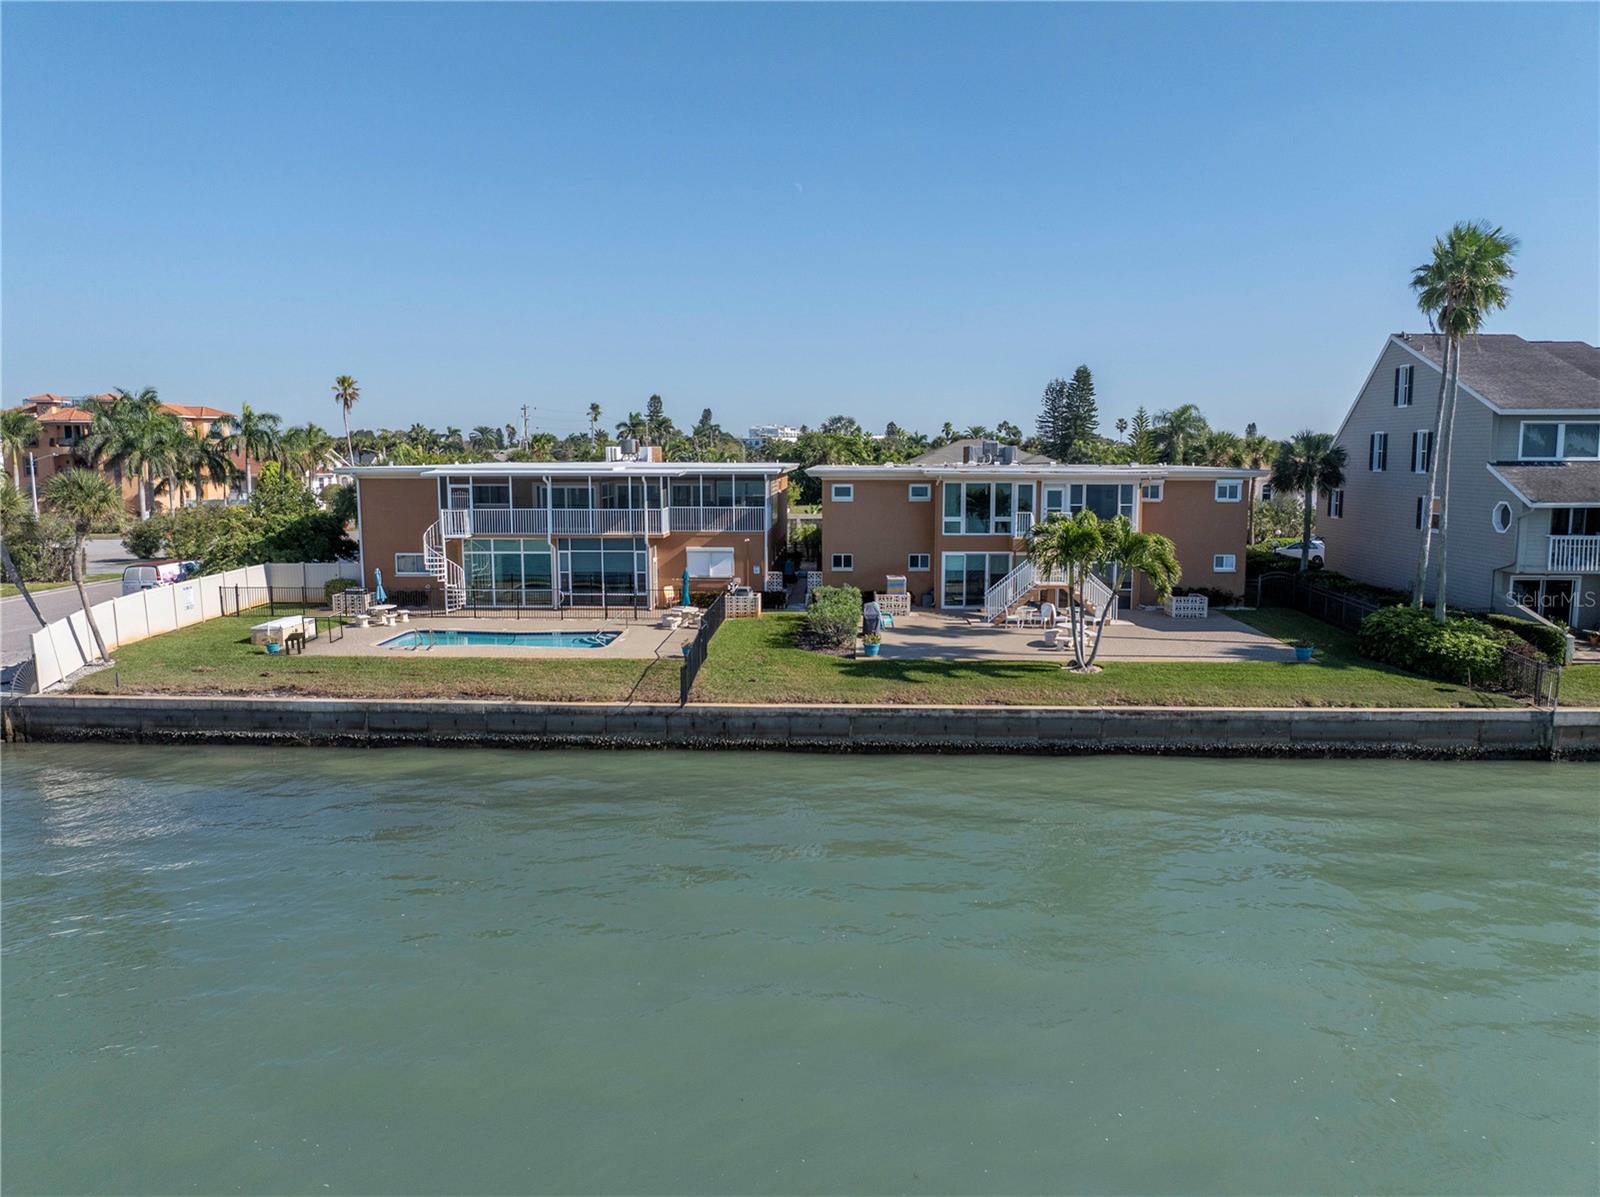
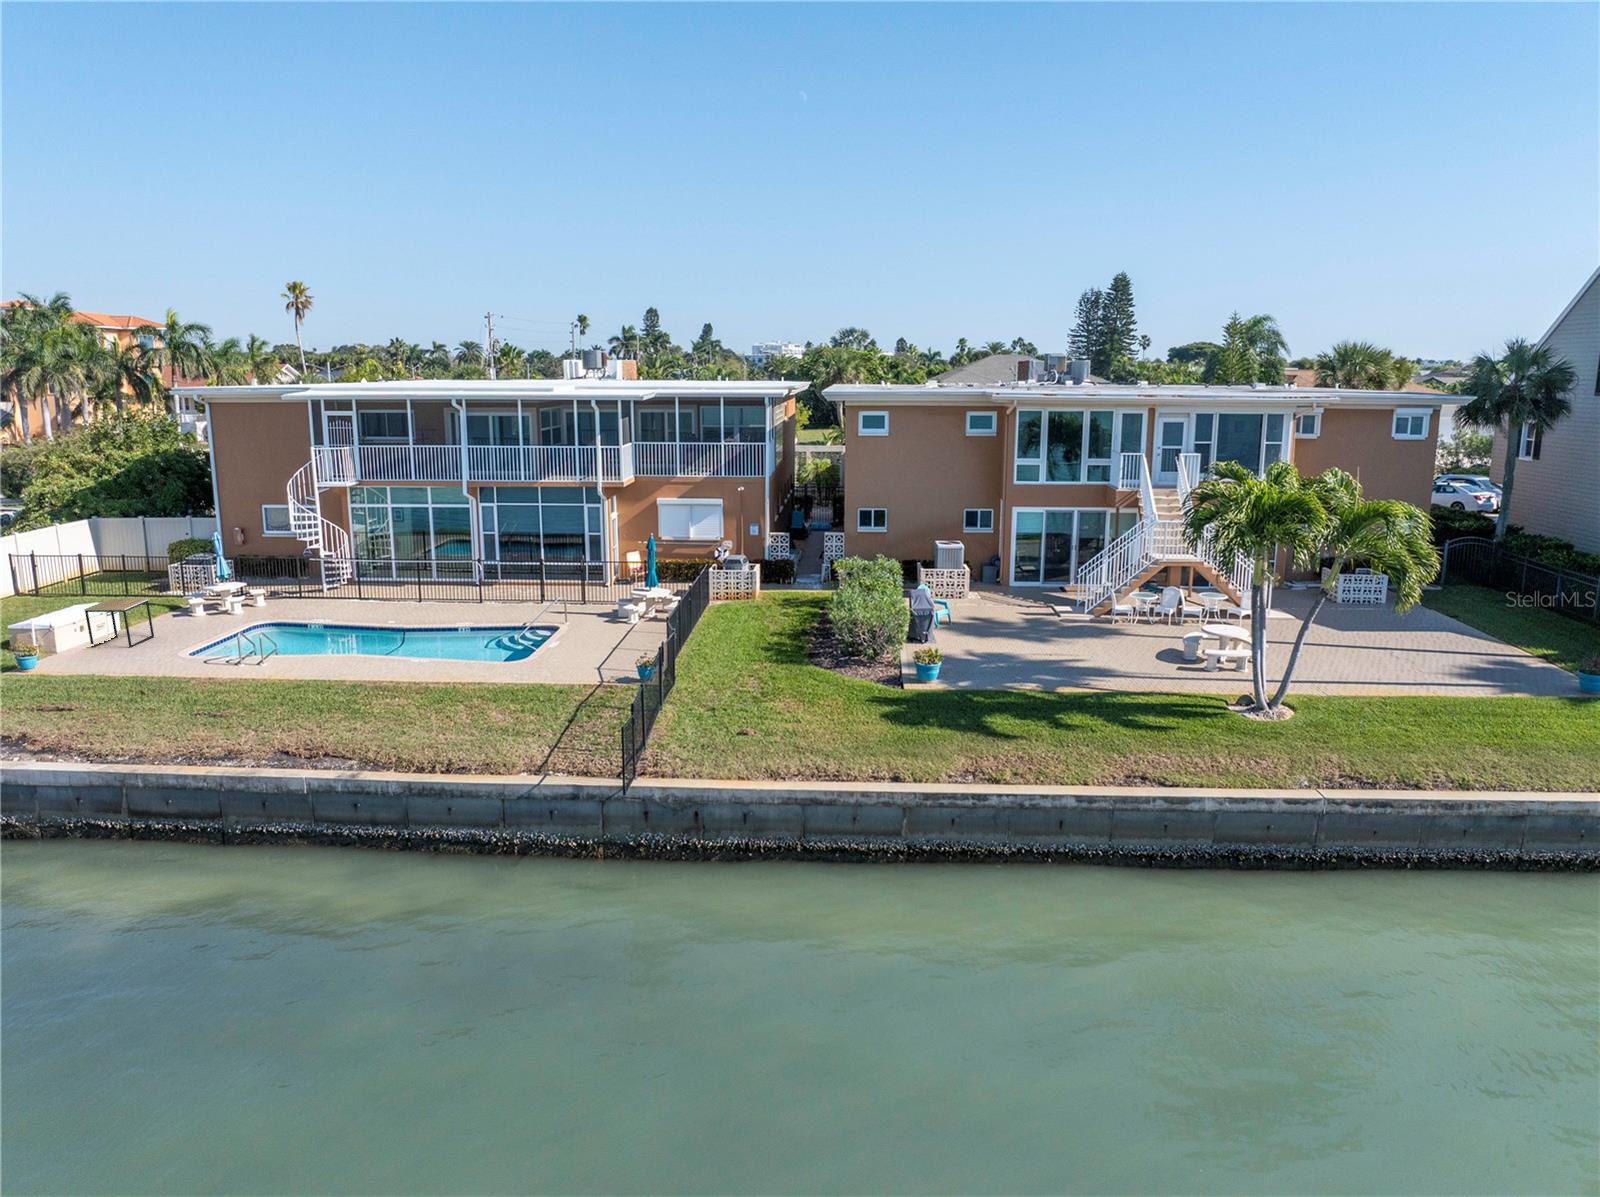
bench: present [284,632,305,655] -> none [45,634,87,672]

